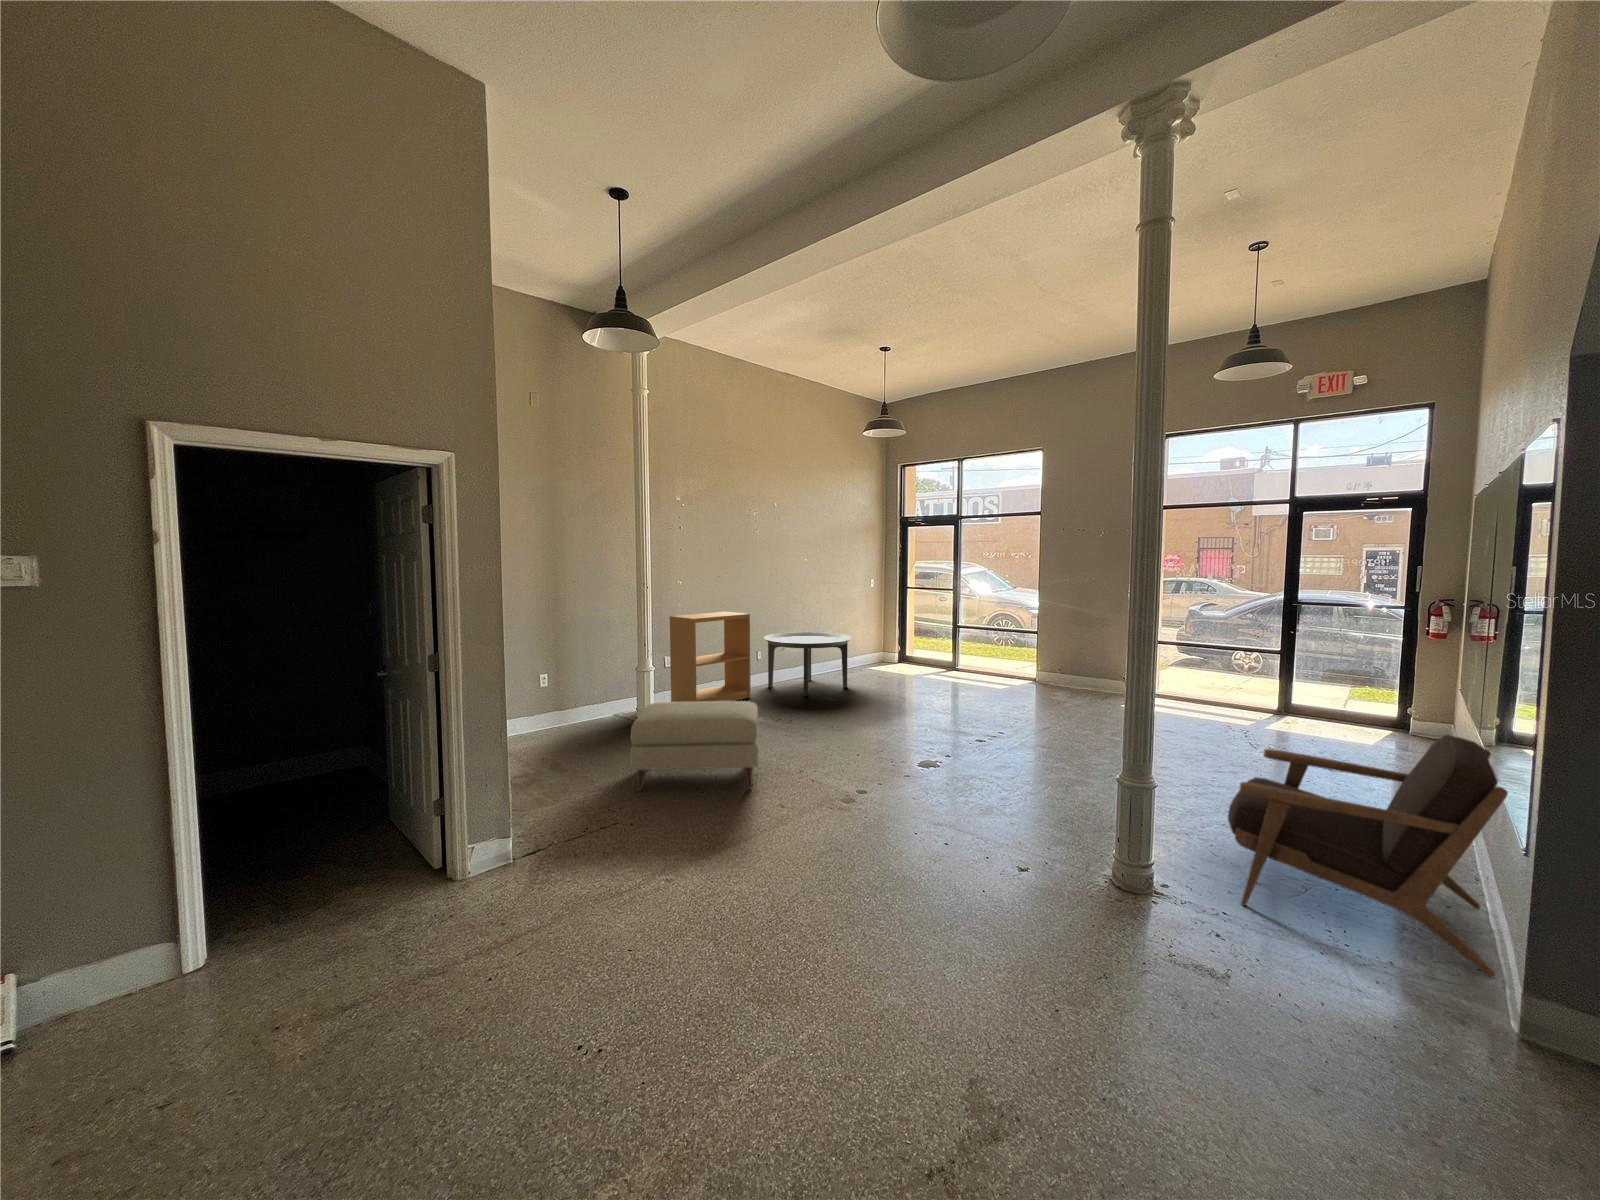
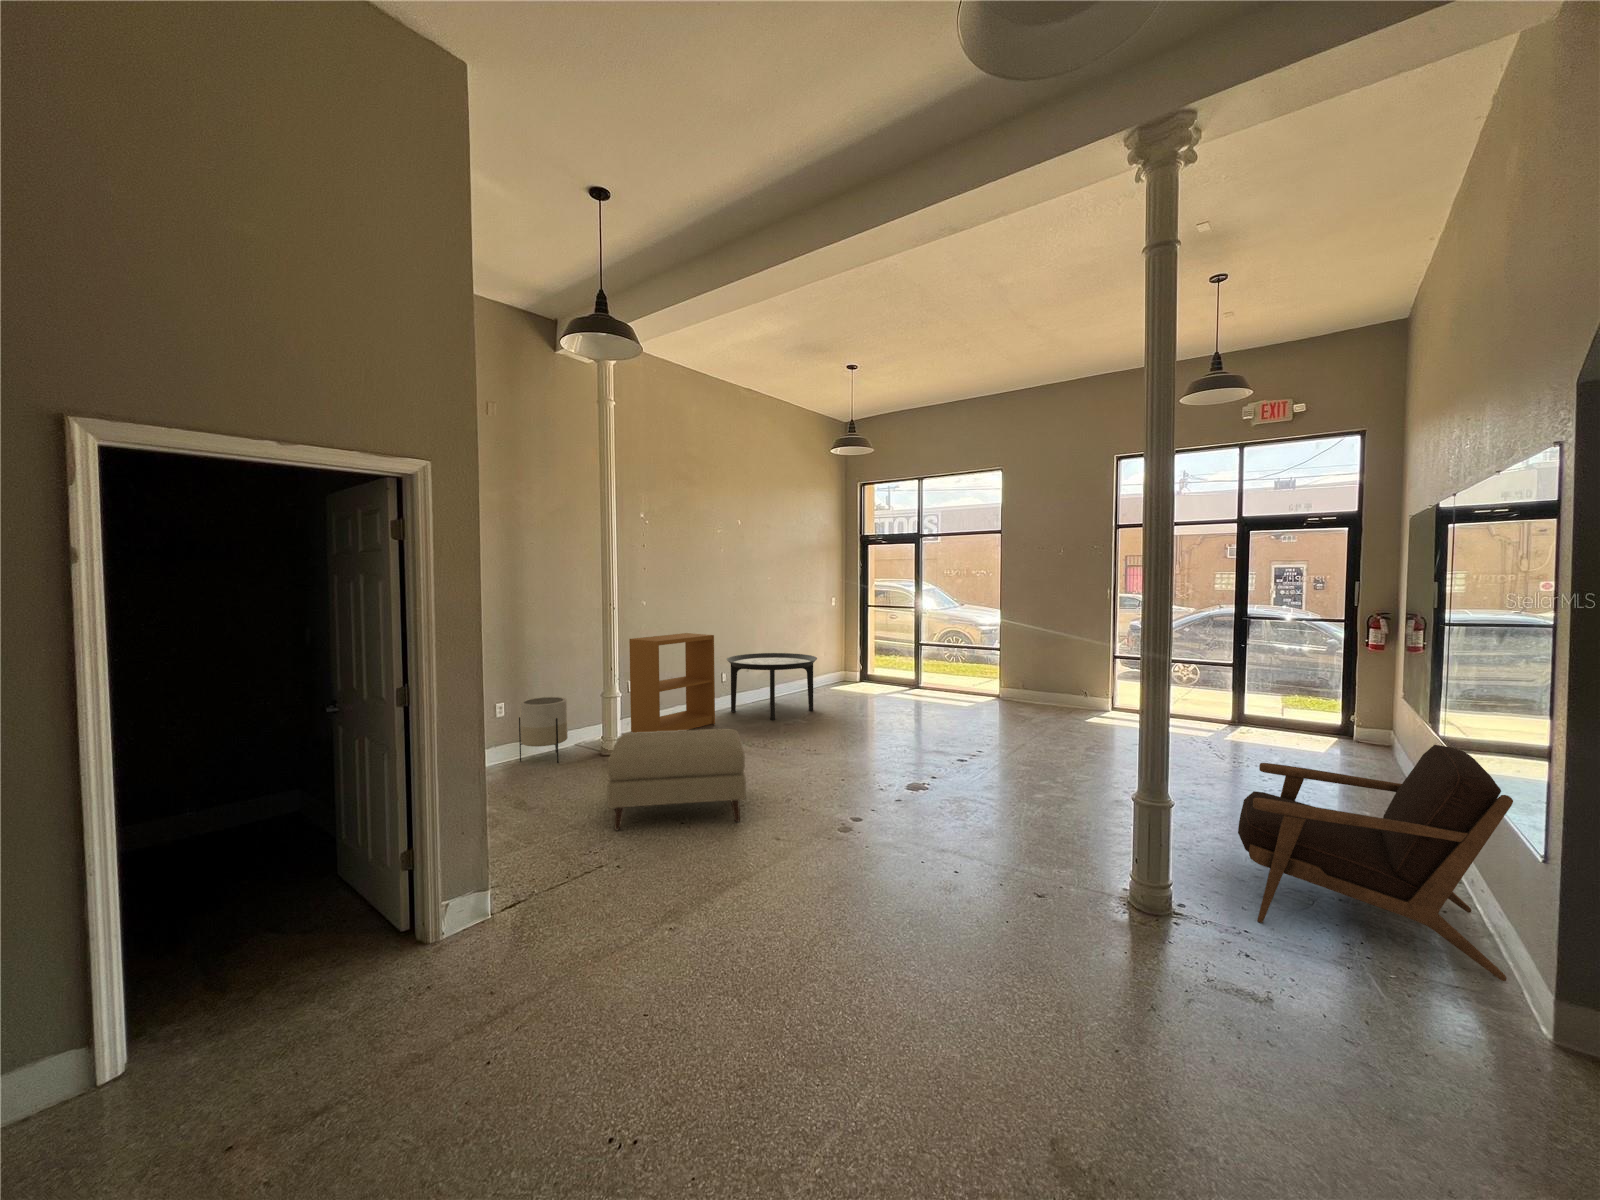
planter: none [565,669,609,729] -> present [519,697,568,763]

